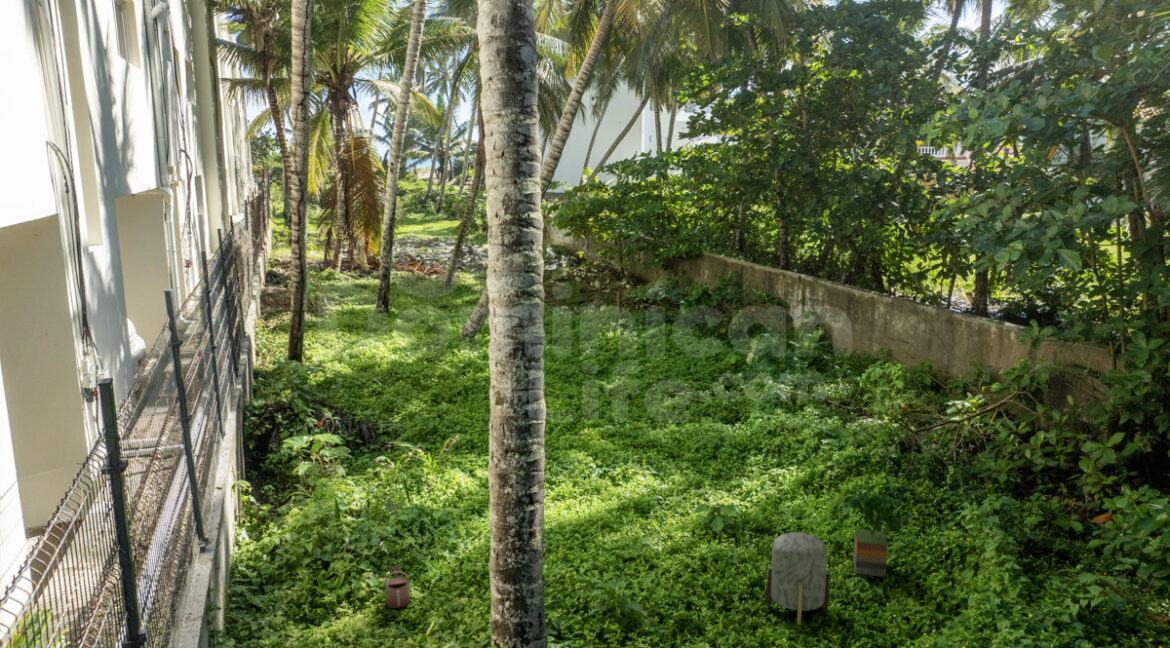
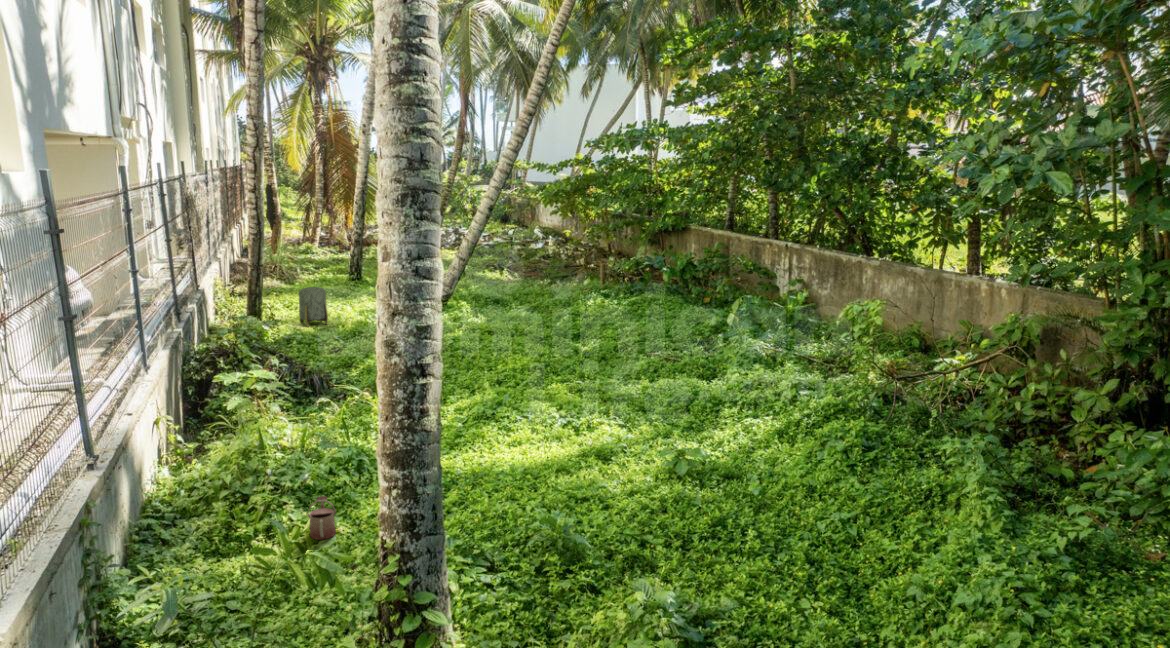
potted tree: present [848,494,903,577] -> none [818,426,880,517]
stool: present [765,532,830,625] -> present [298,287,328,327]

